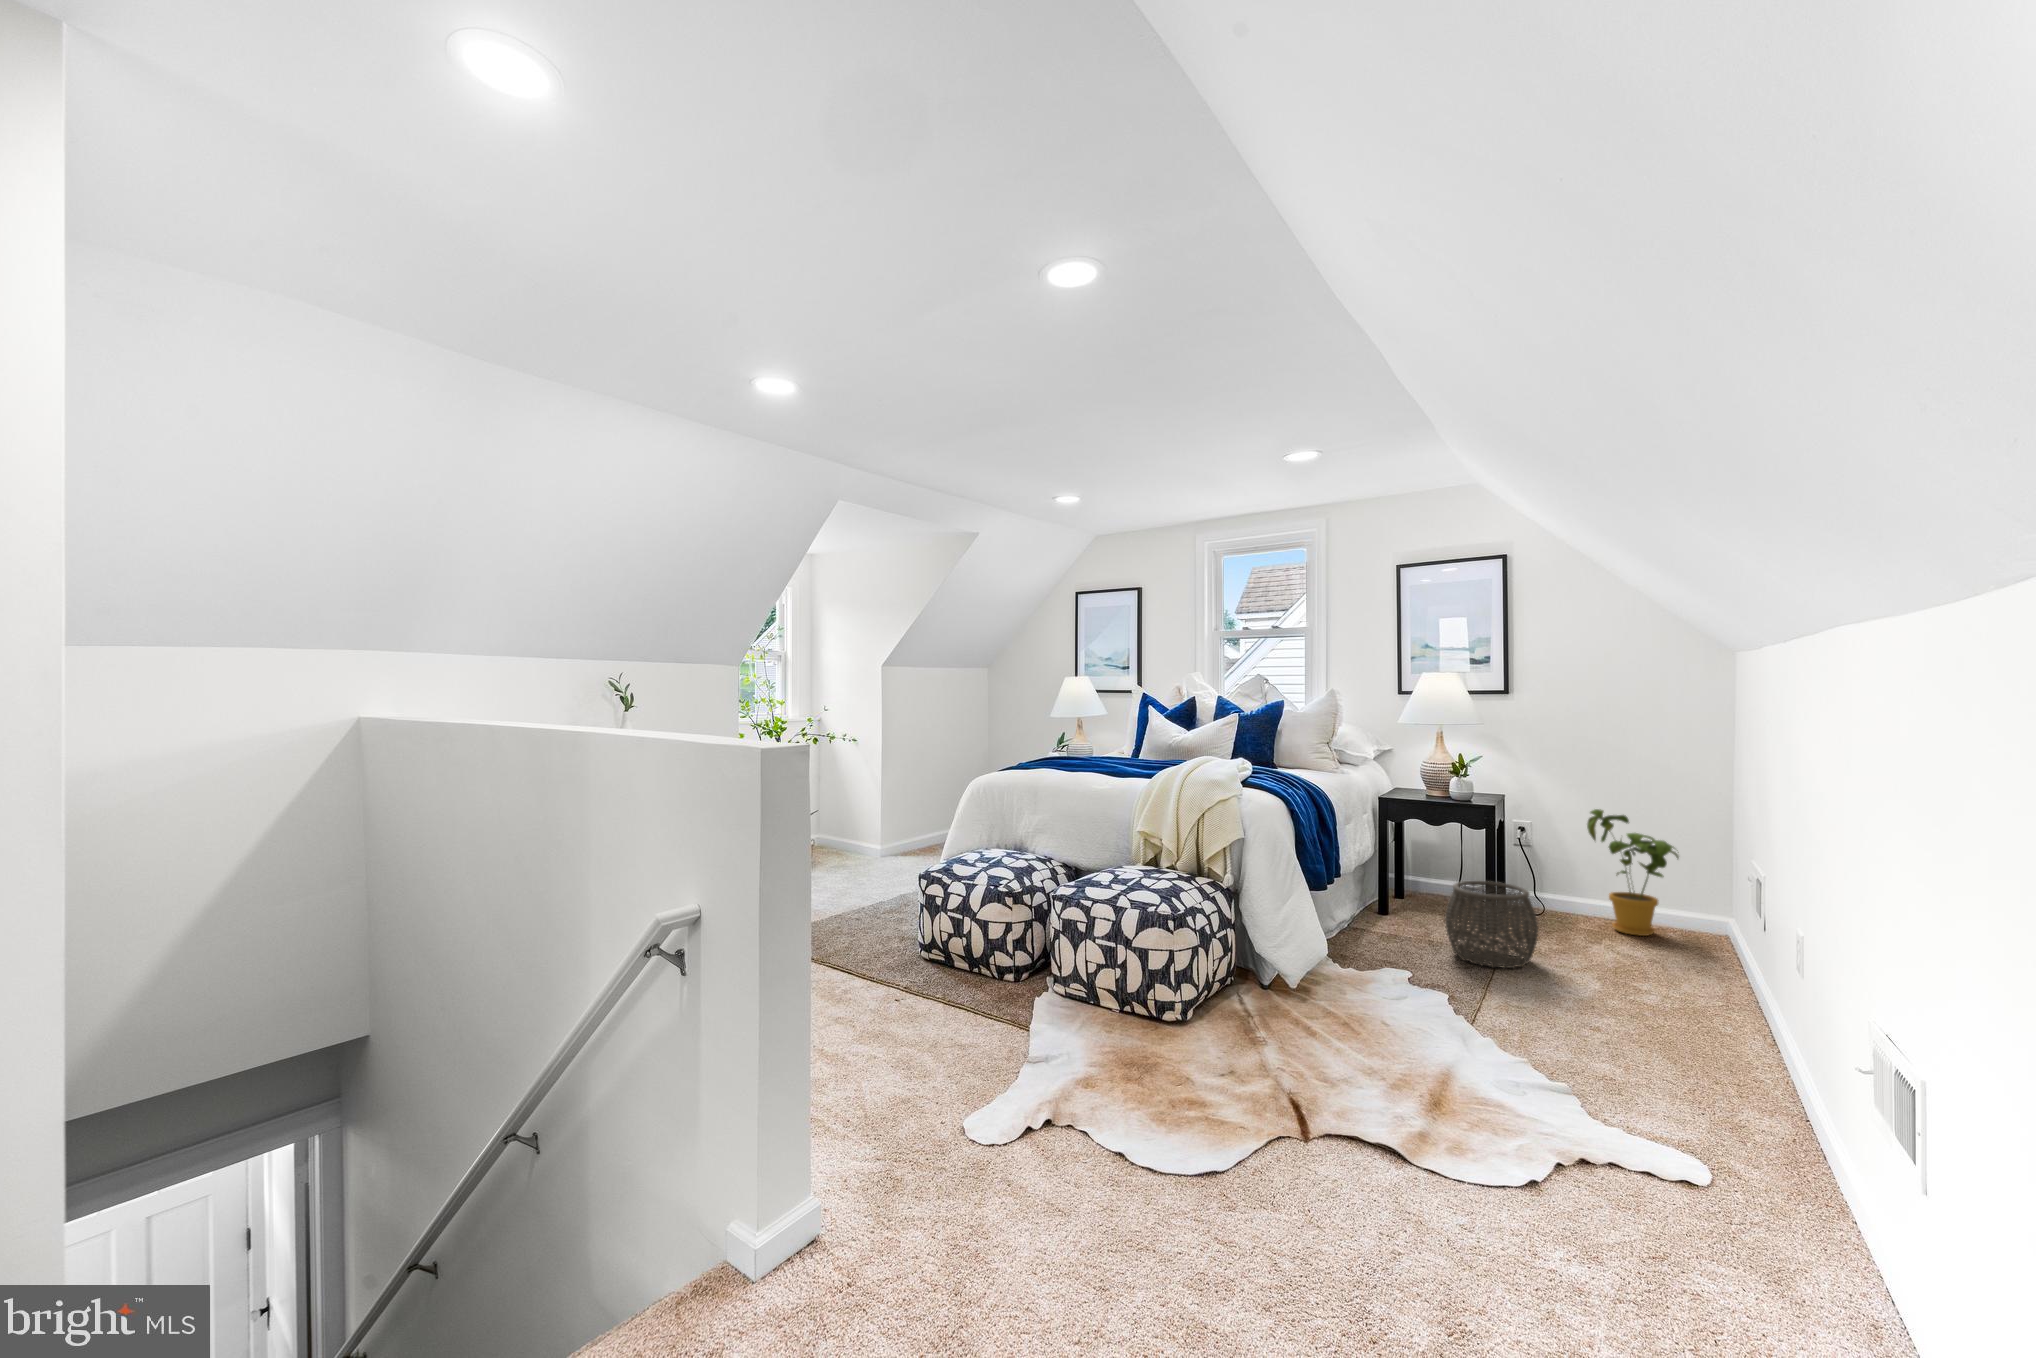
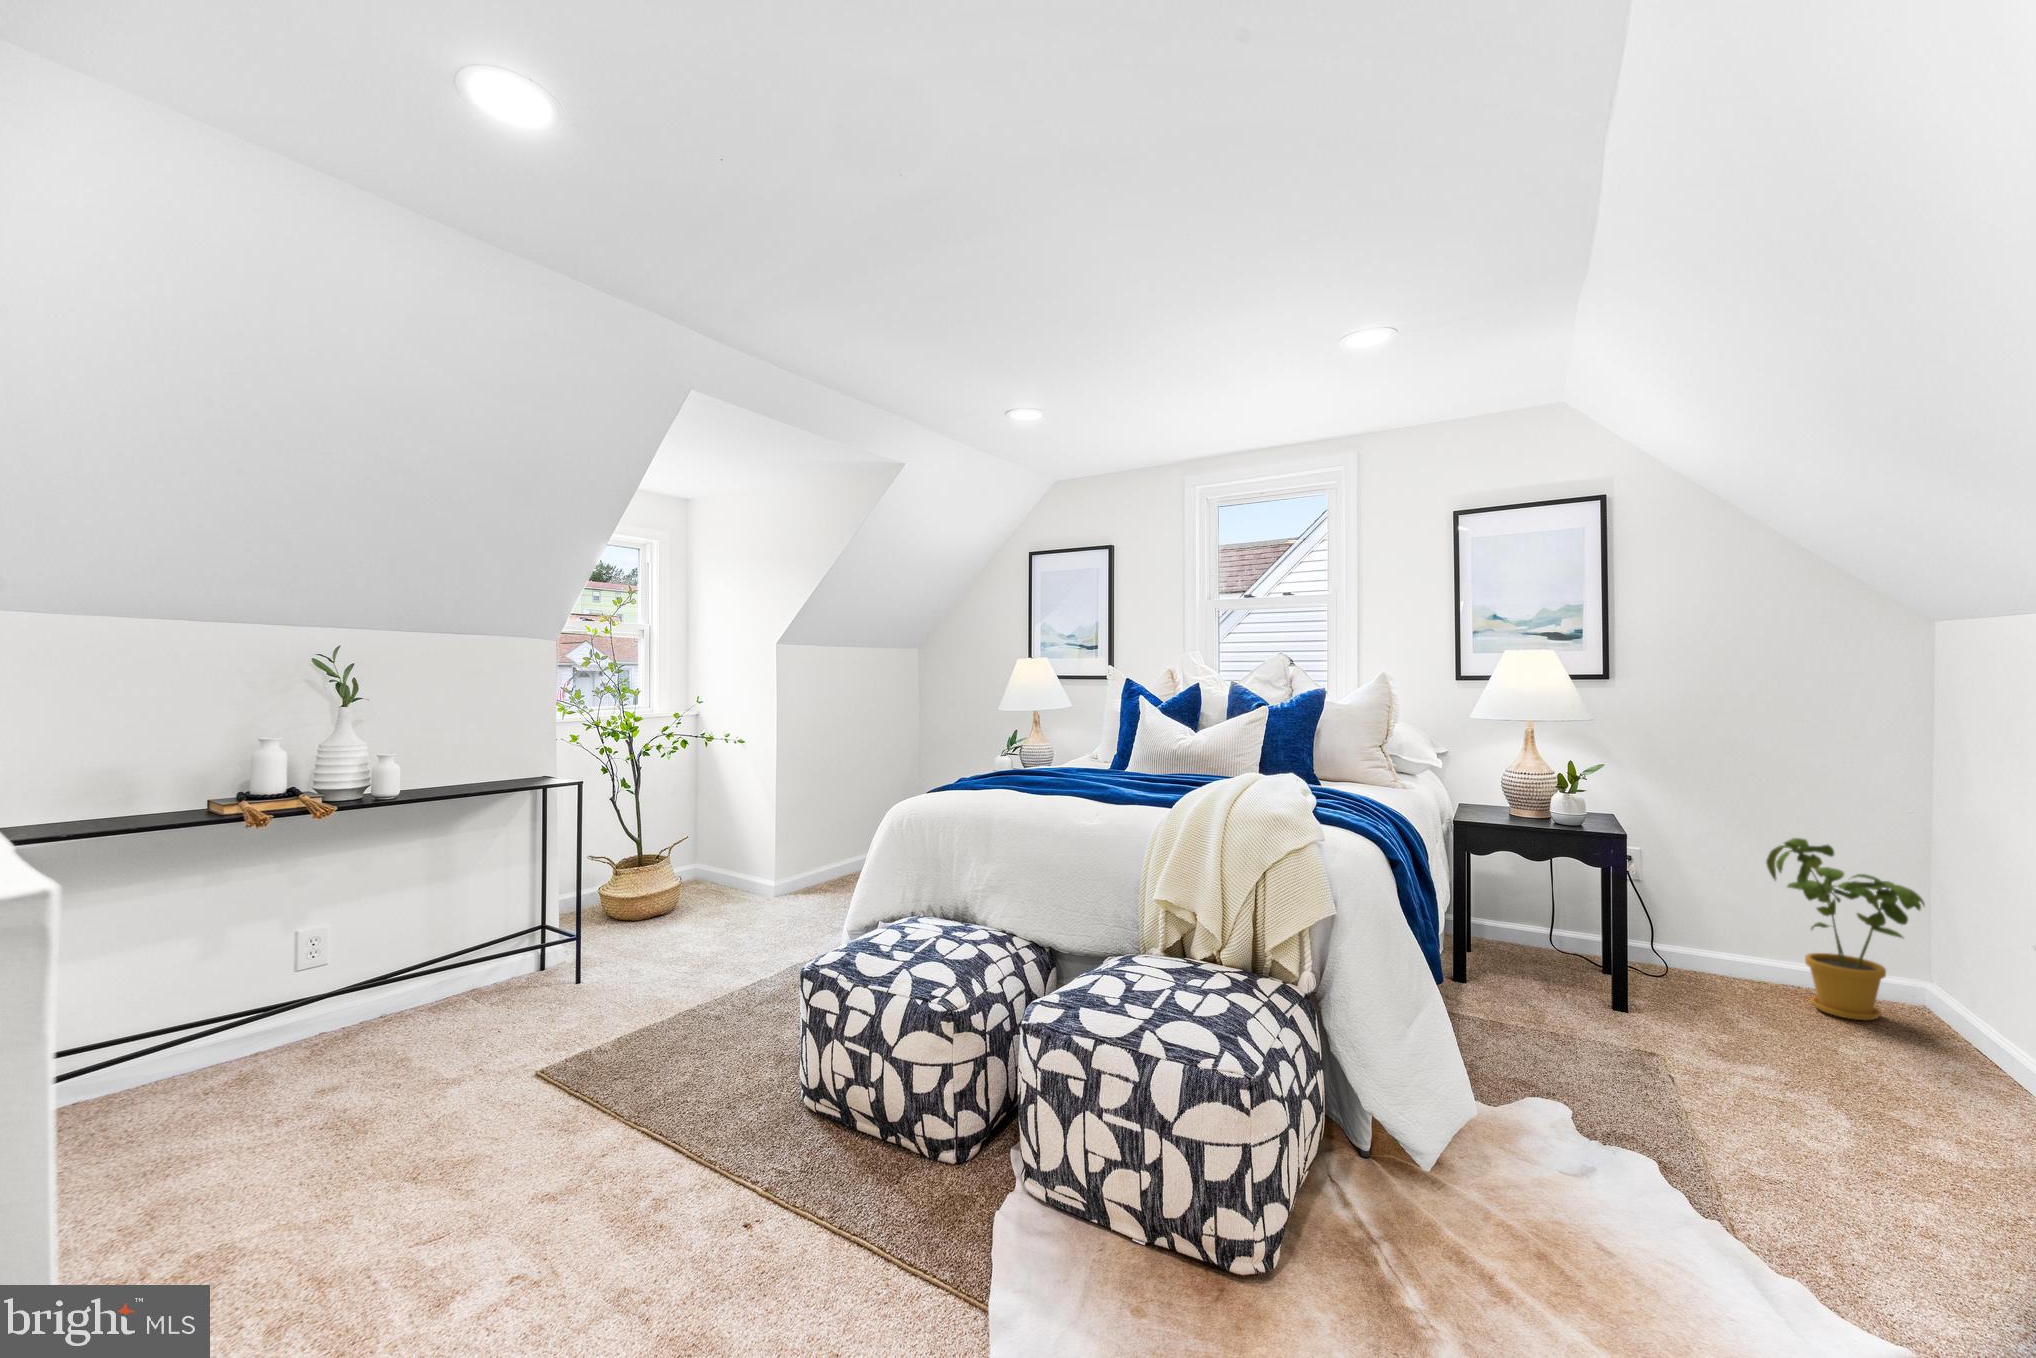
woven basket: present [1445,881,1538,968] -> none [1609,953,1772,1100]

